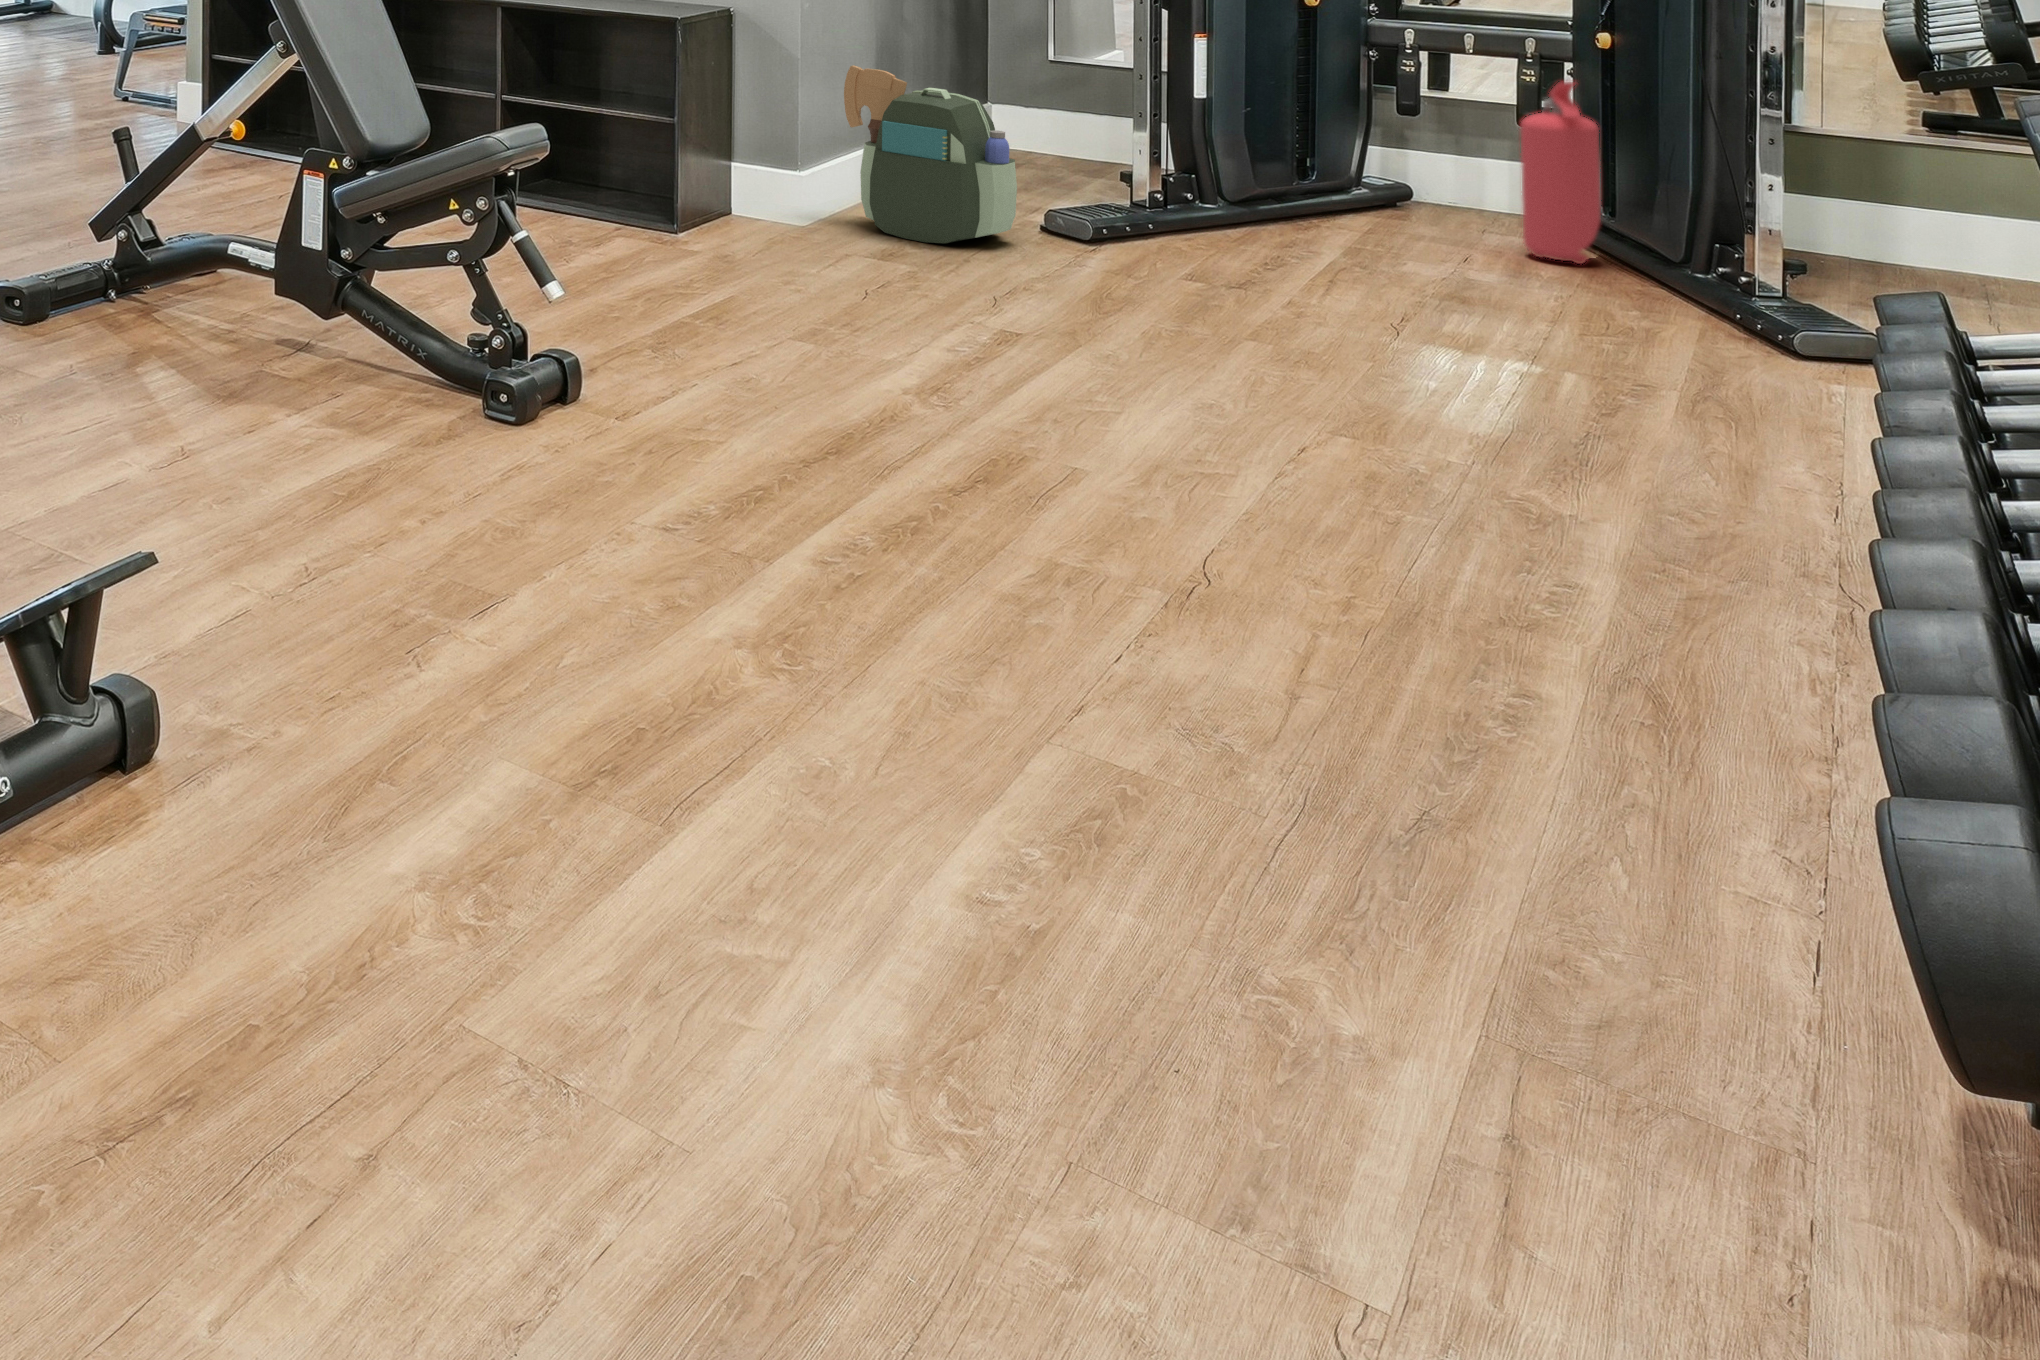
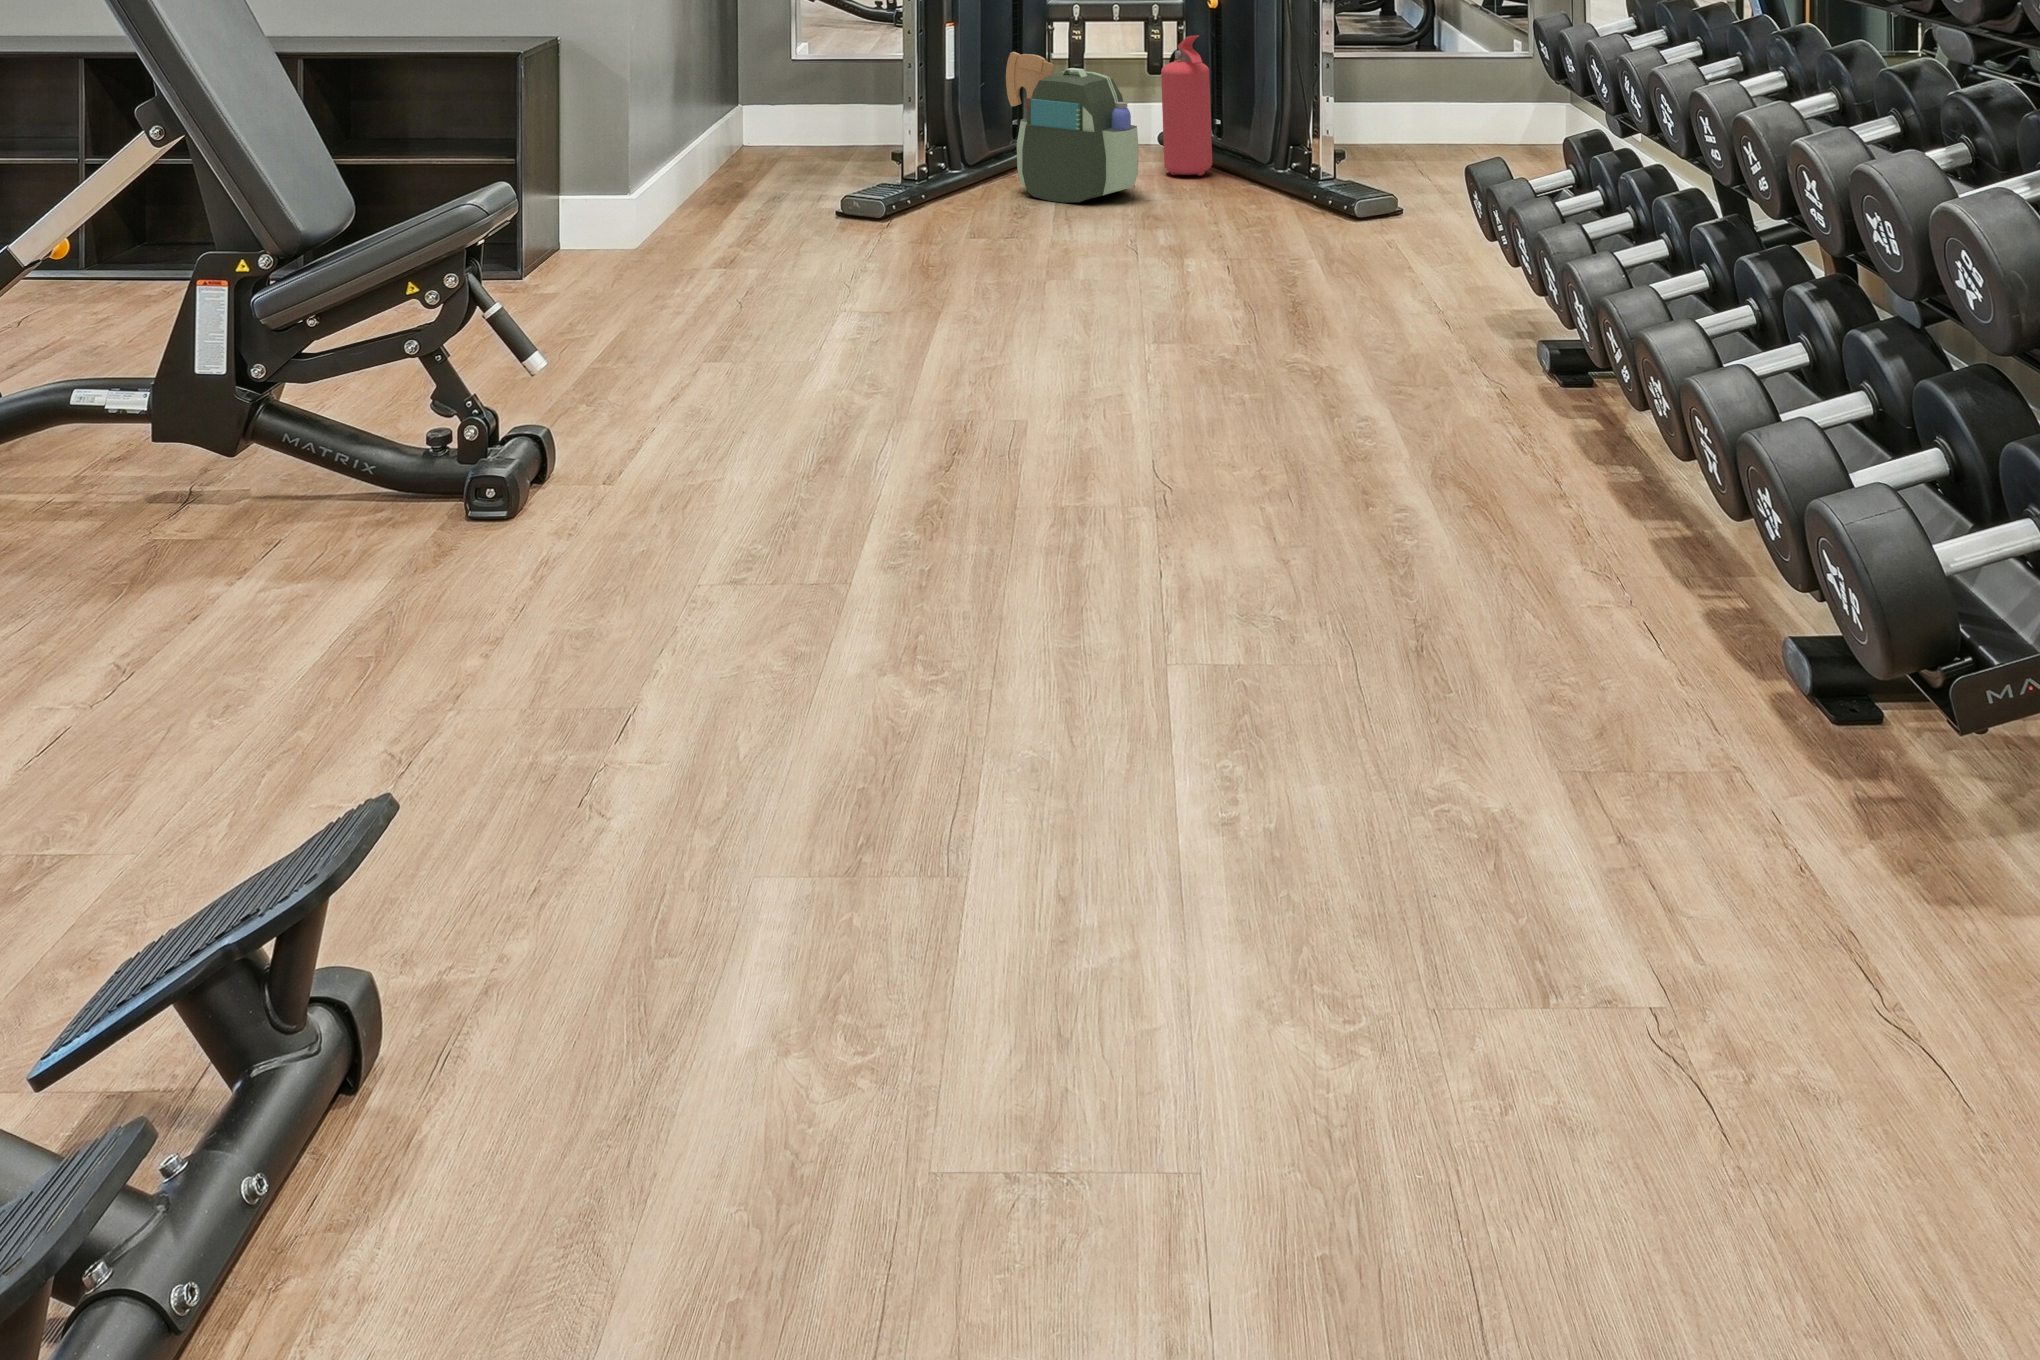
backpack: present [844,65,1017,243] -> present [1006,52,1139,203]

